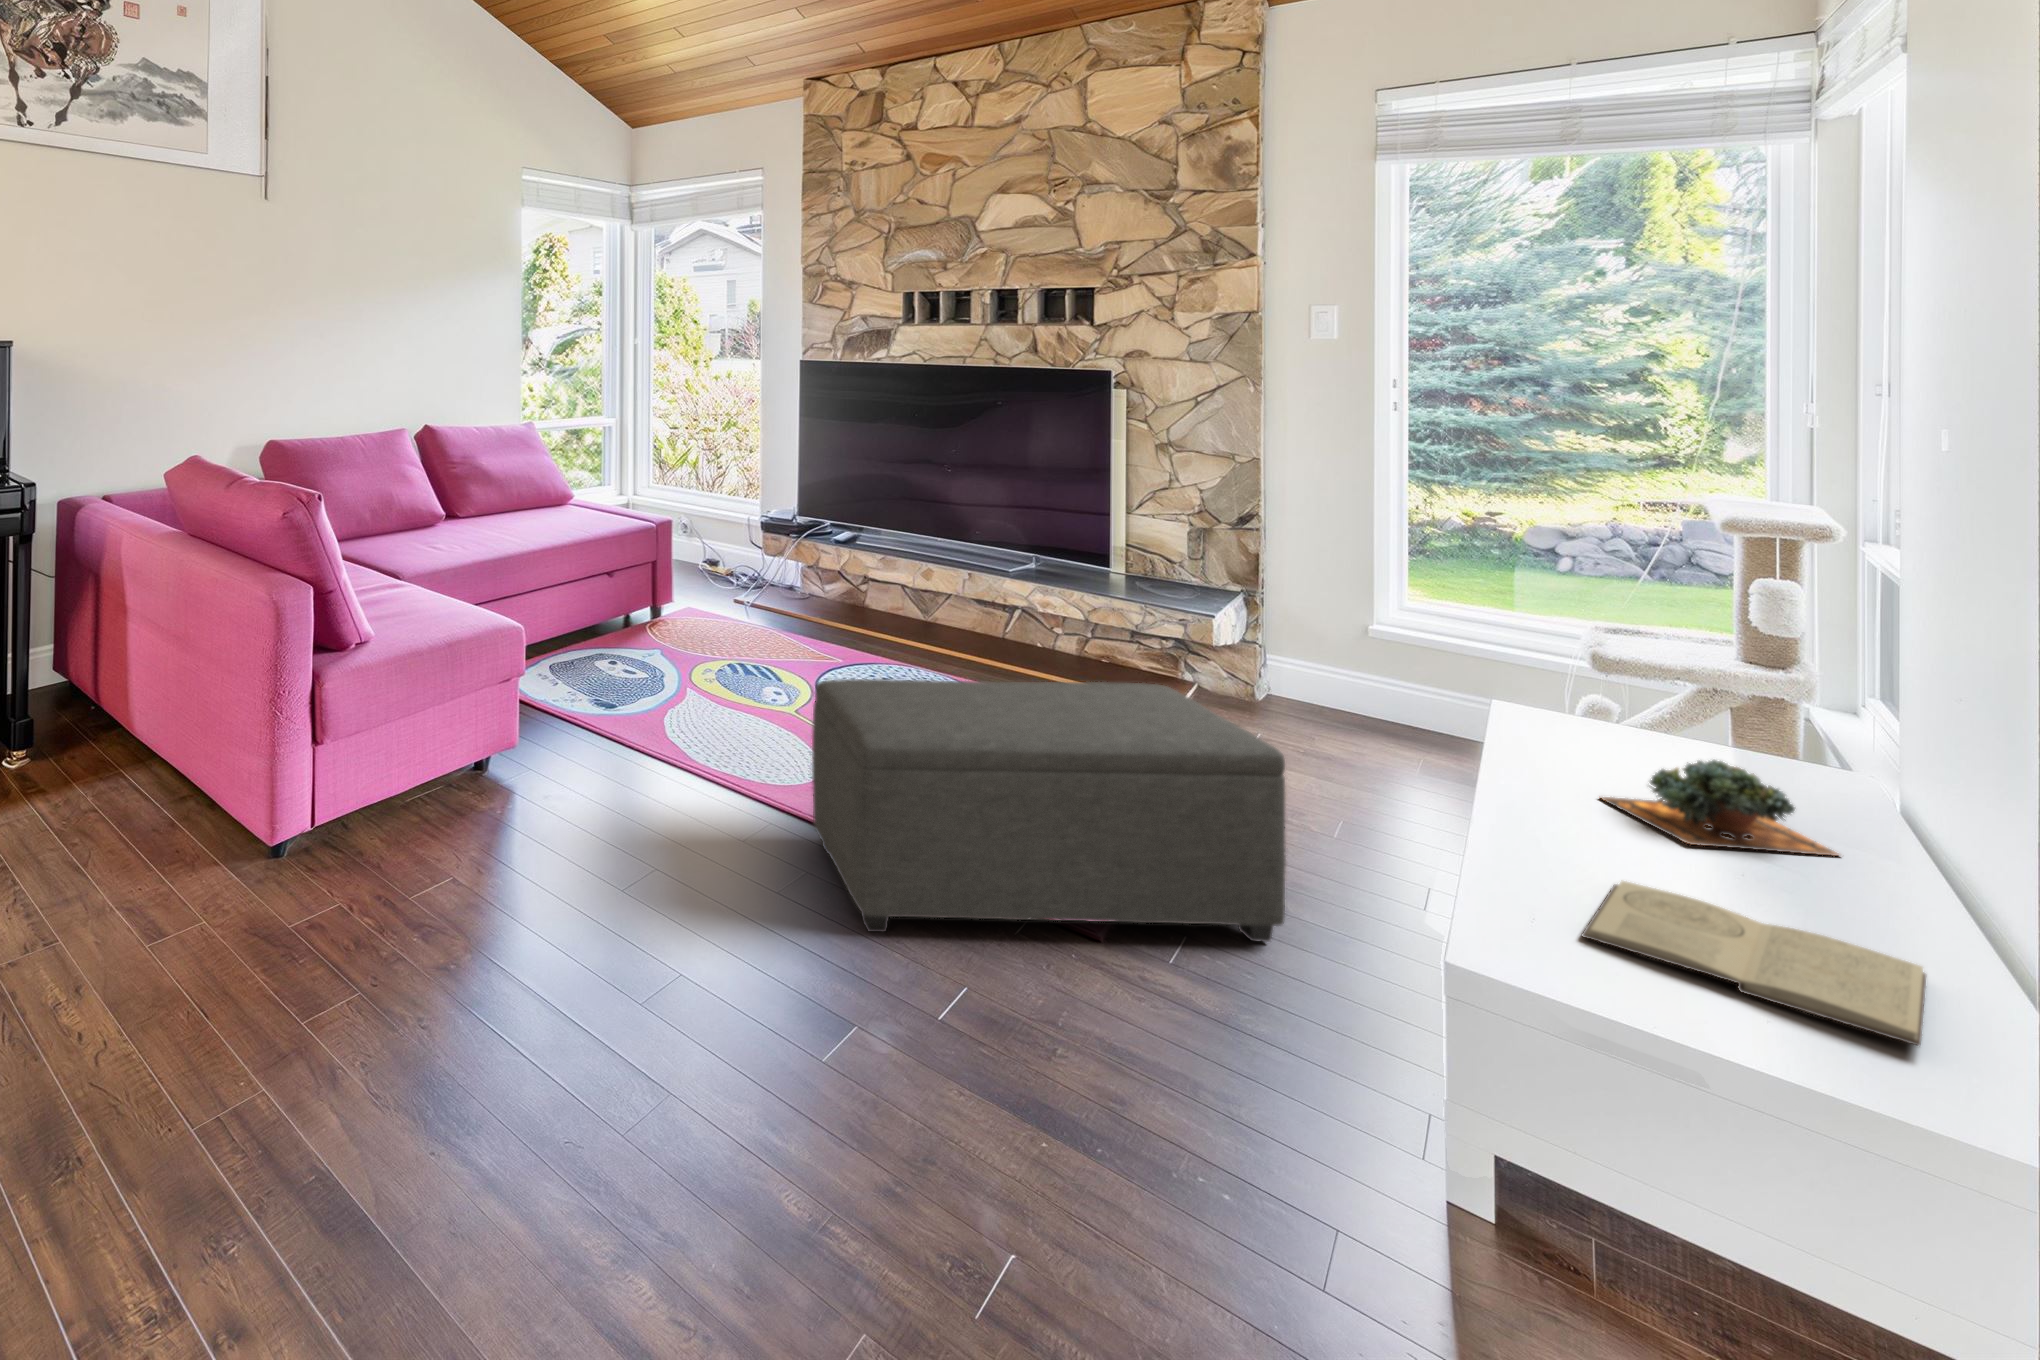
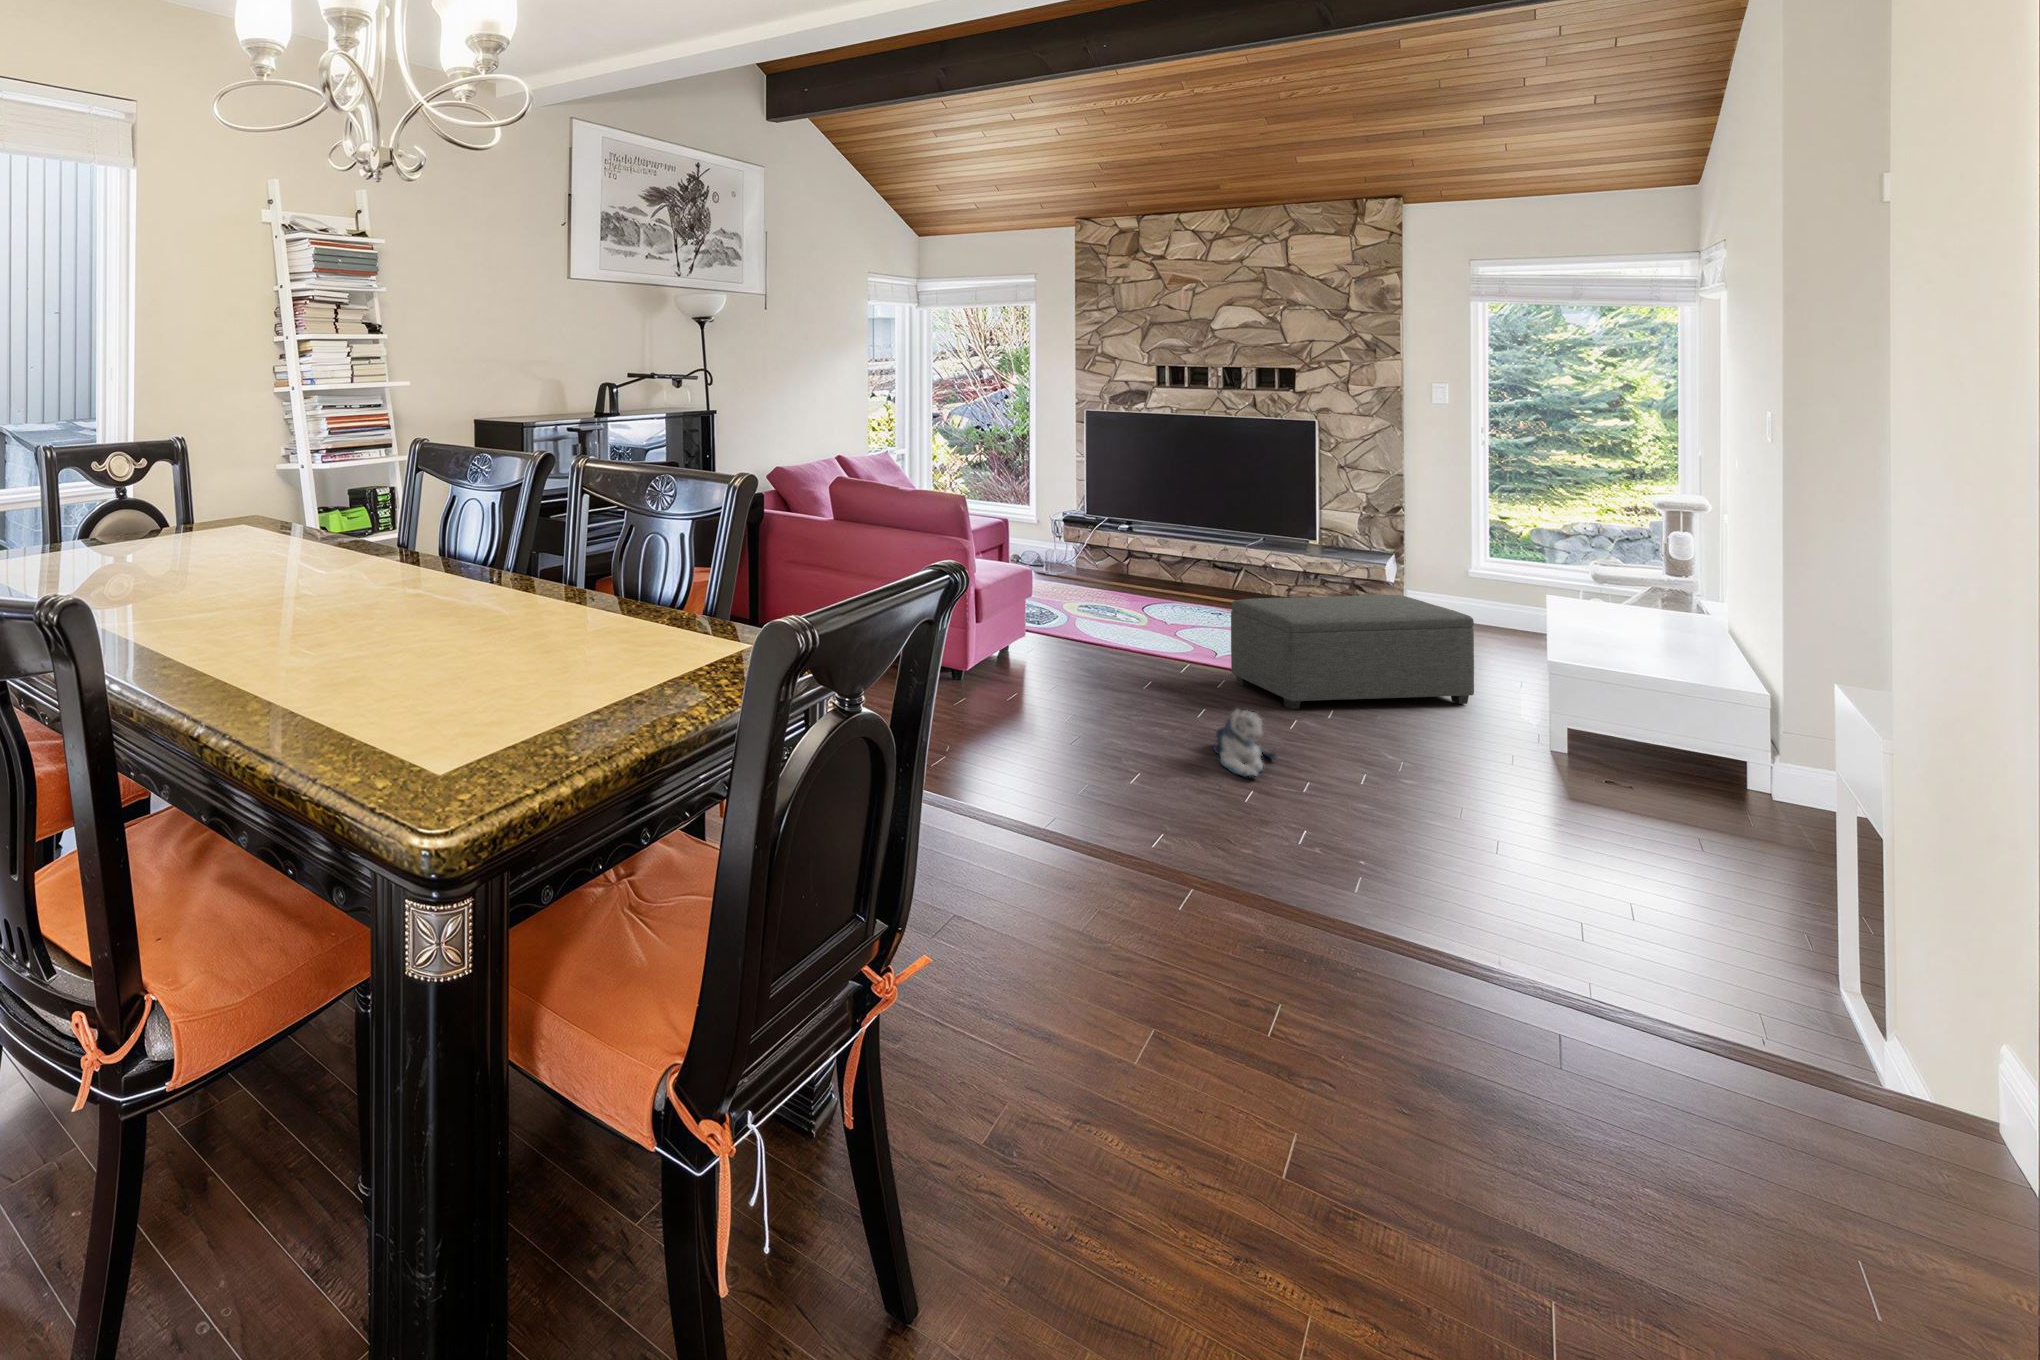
succulent plant: present [1601,760,1839,856] -> none [1606,606,1700,640]
book: present [1582,881,1926,1046] -> none [1607,650,1722,681]
plush toy: none [512,992,679,1215] -> present [1213,709,1277,777]

